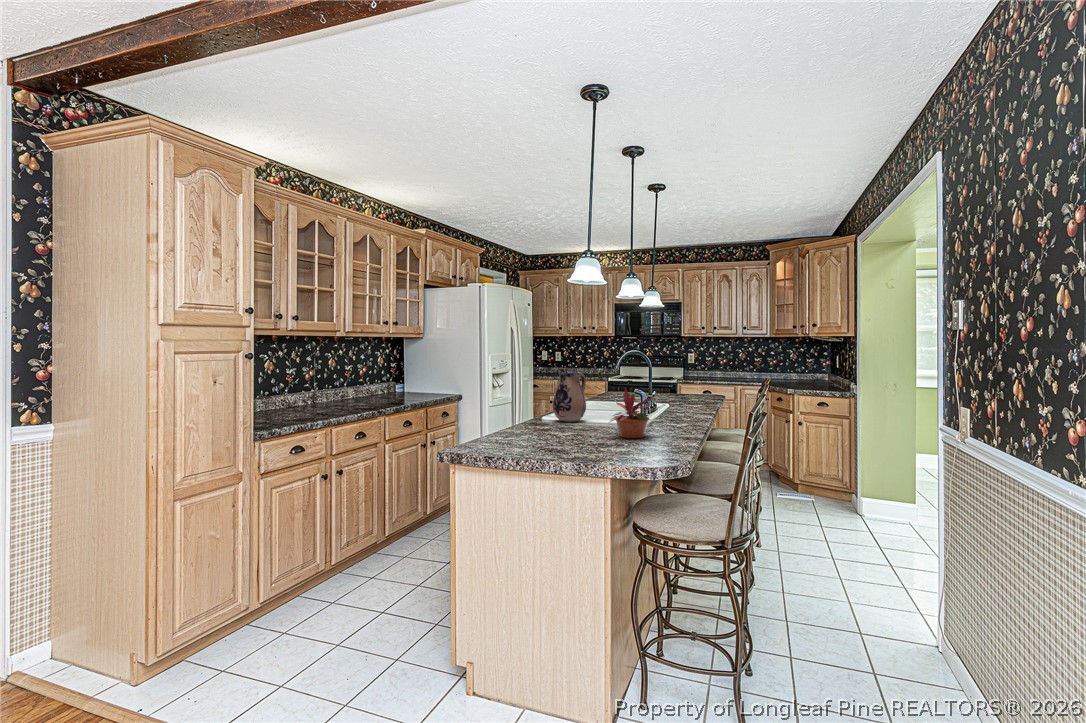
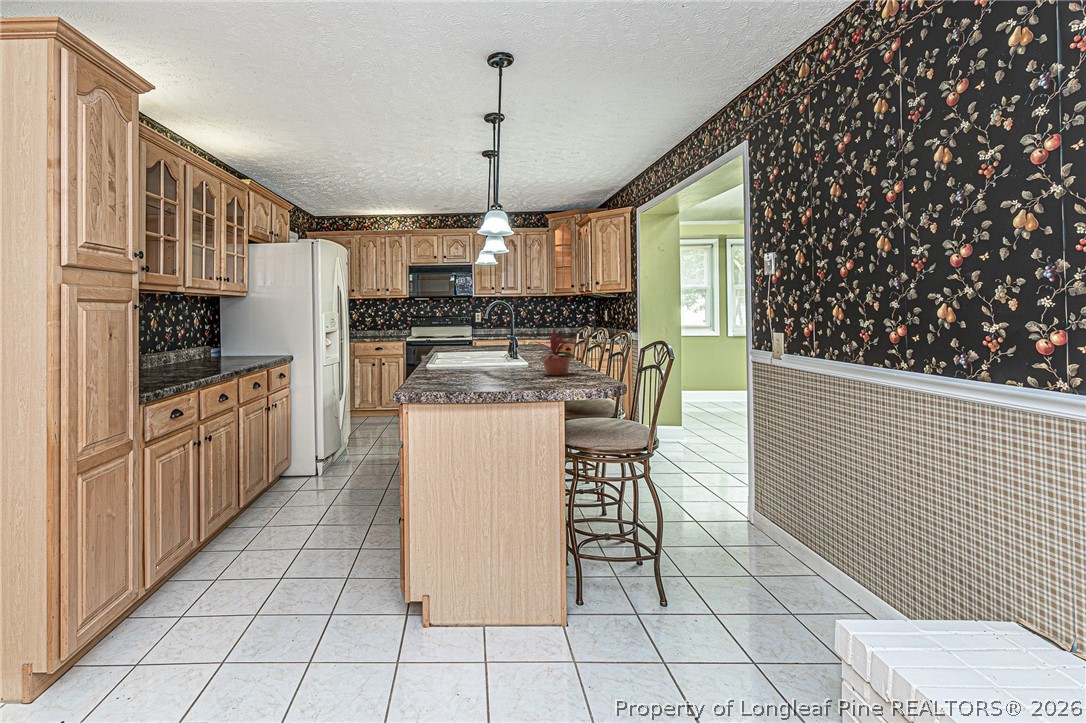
ceramic pitcher: present [553,373,586,422] -> none [447,322,481,370]

